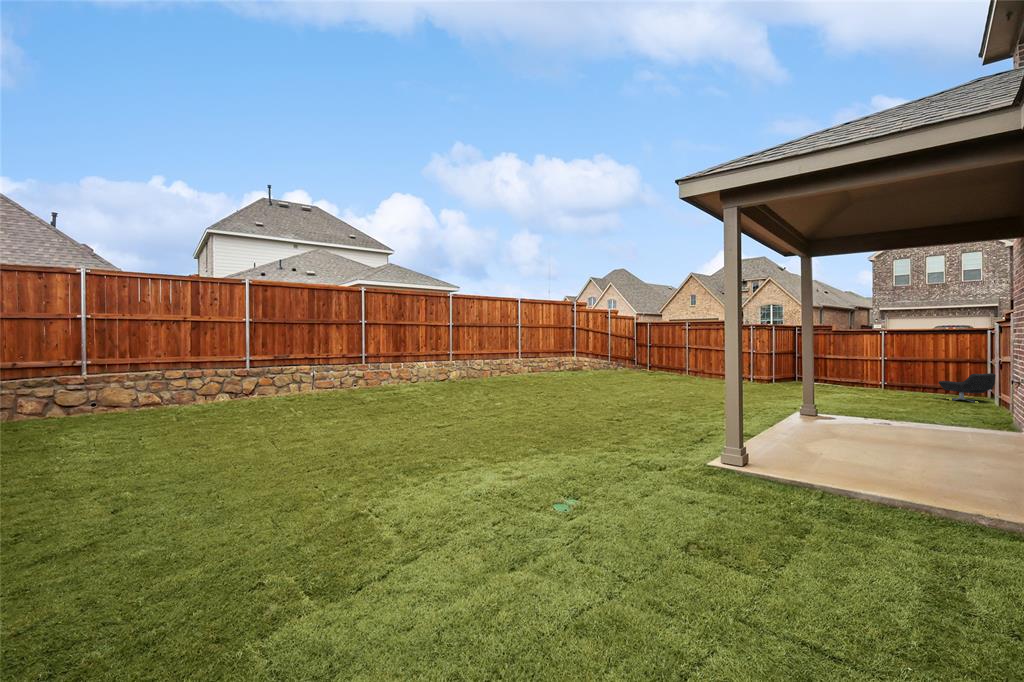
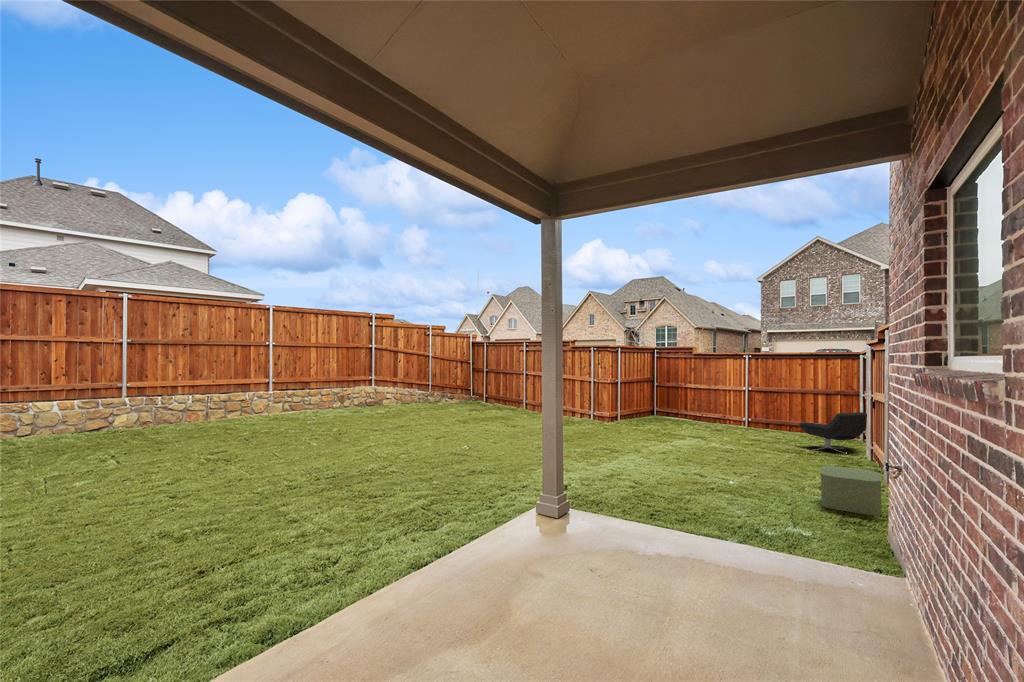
storage box: none [968,401,1011,426] -> present [820,466,882,515]

